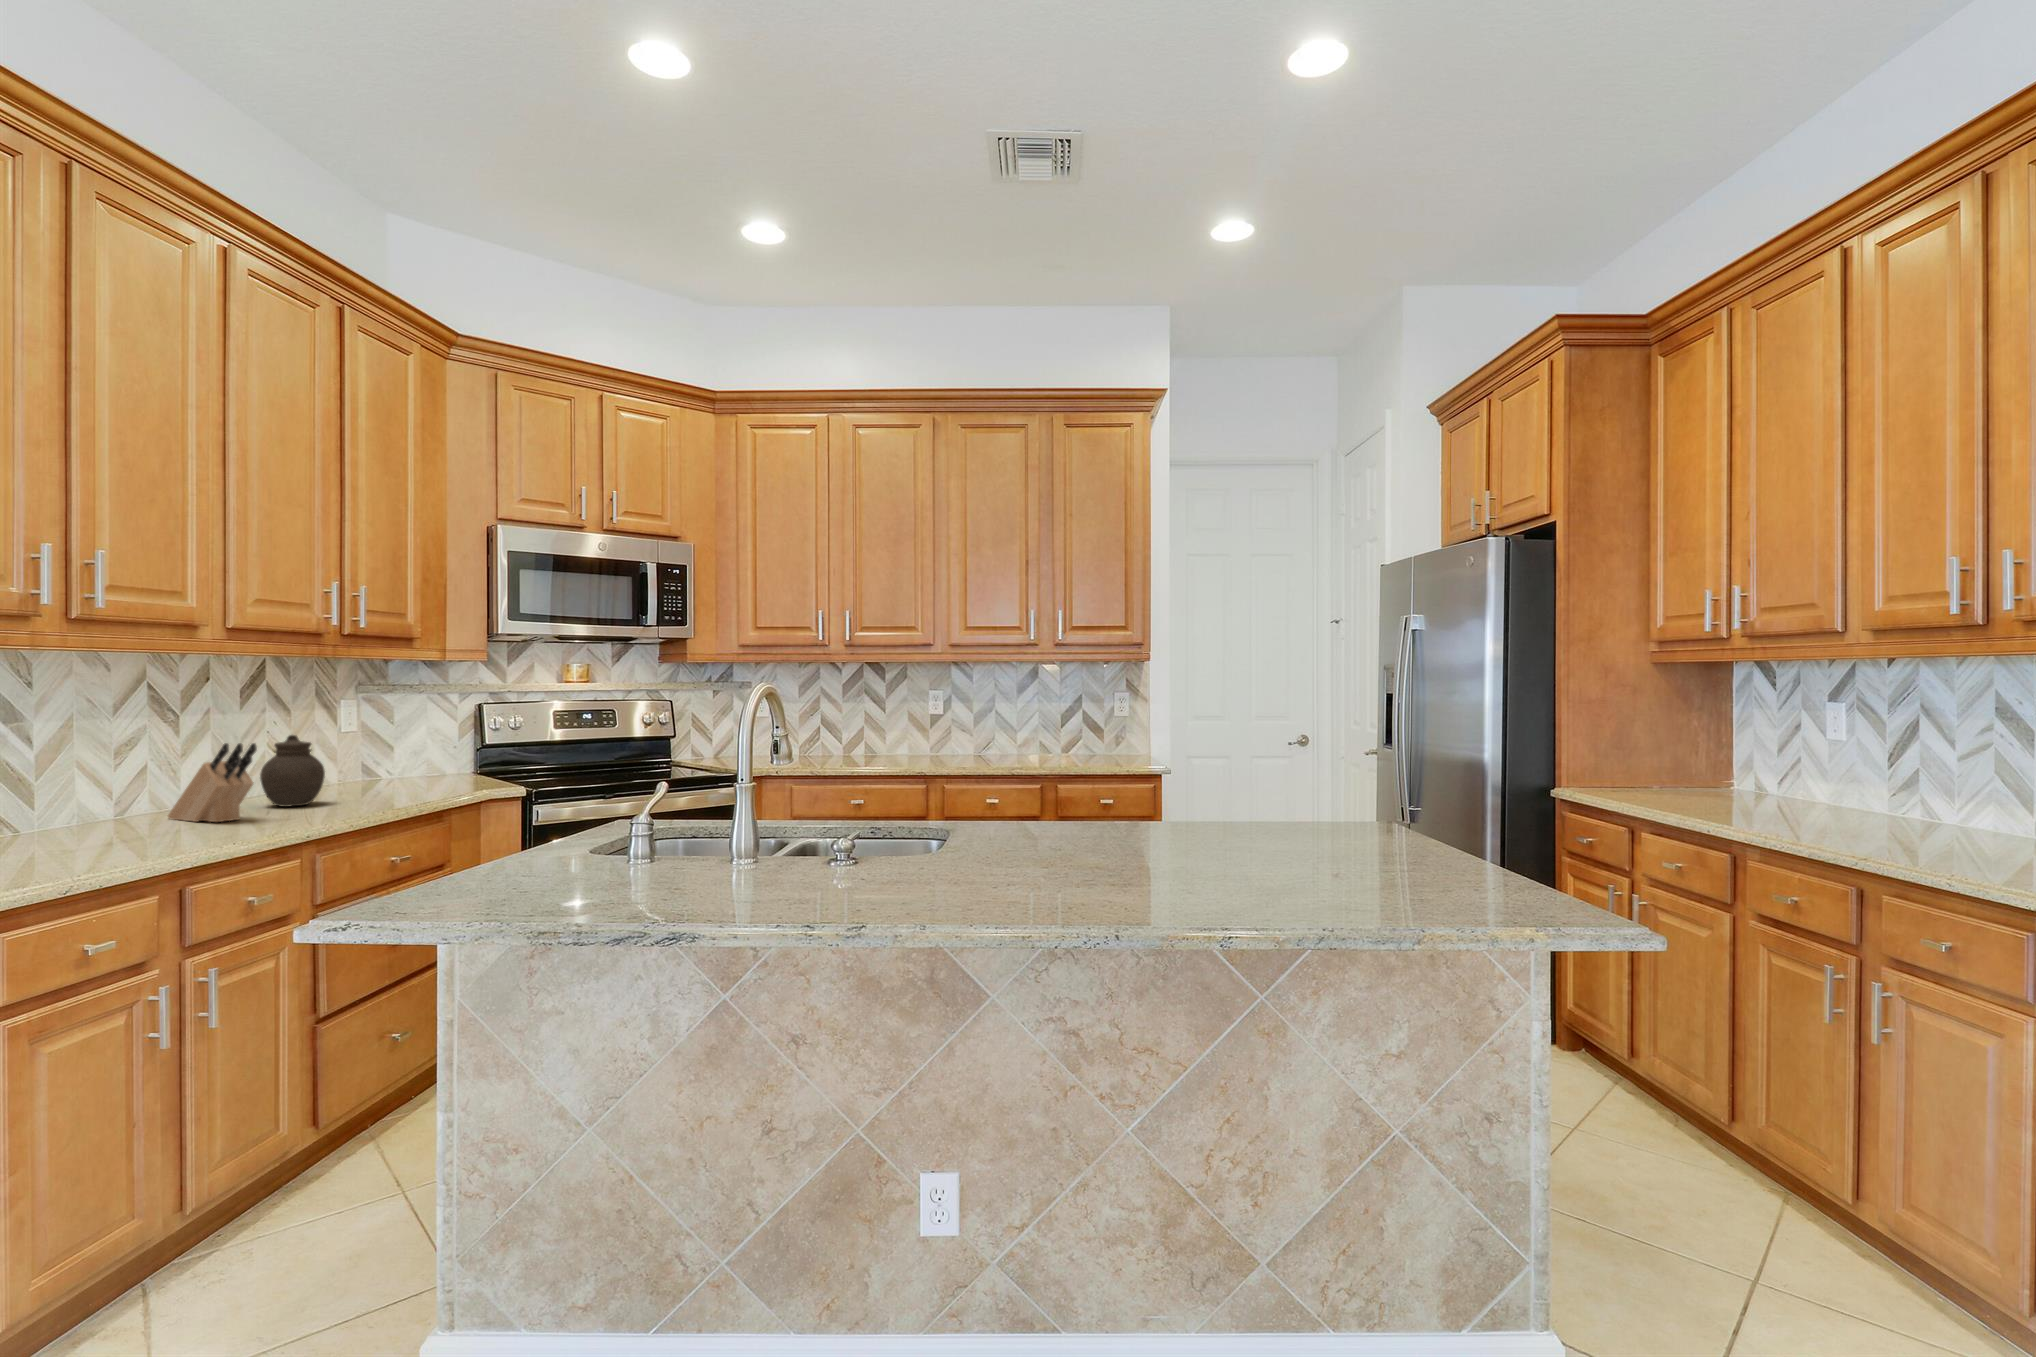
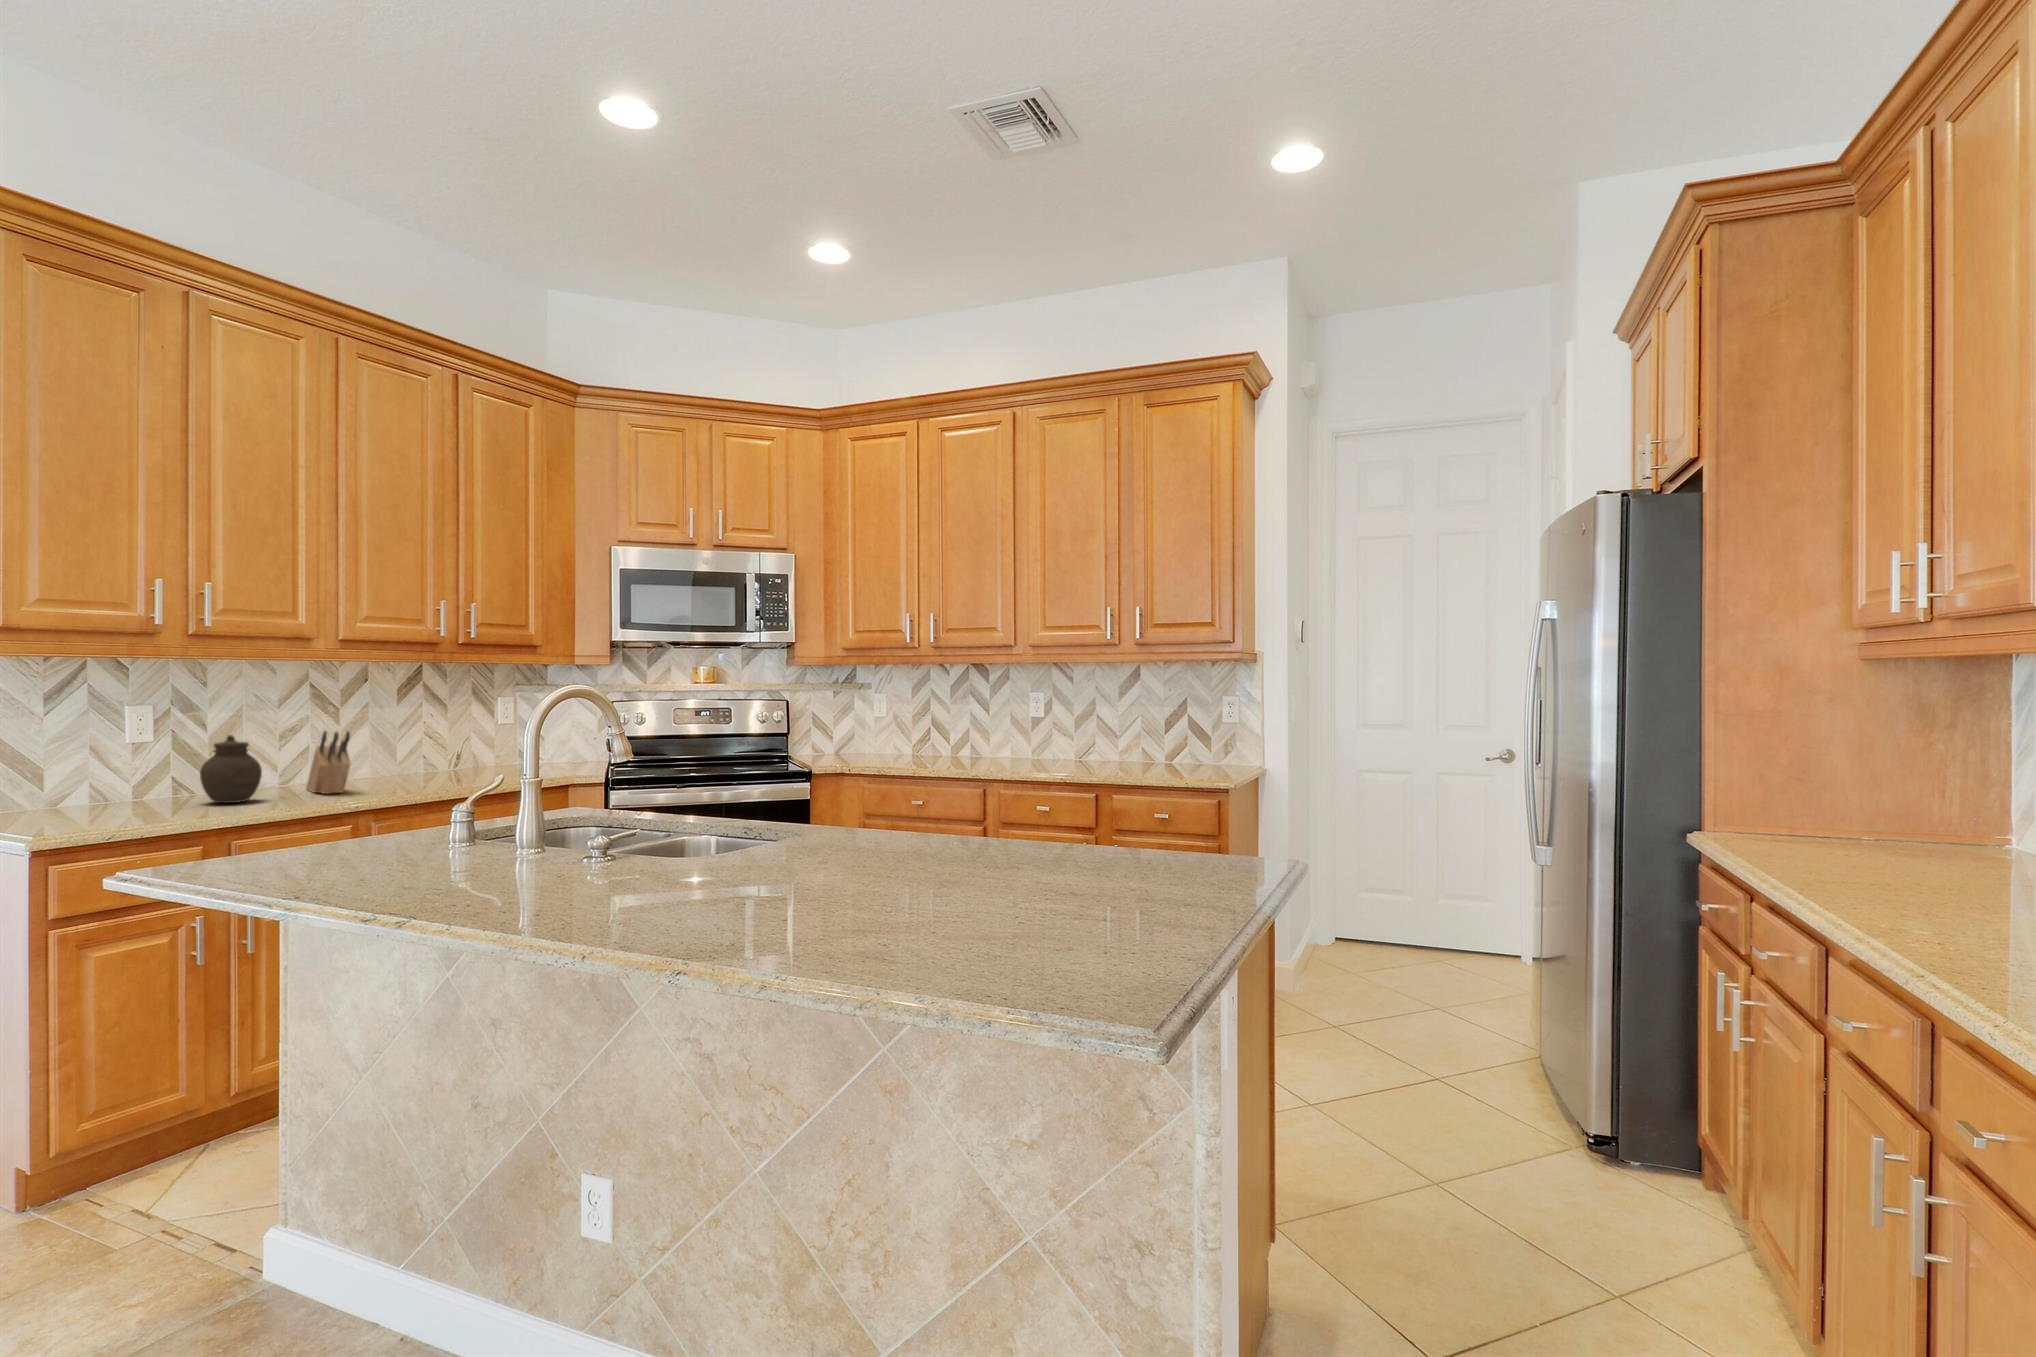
jar: present [260,735,325,807] -> present [200,735,262,803]

